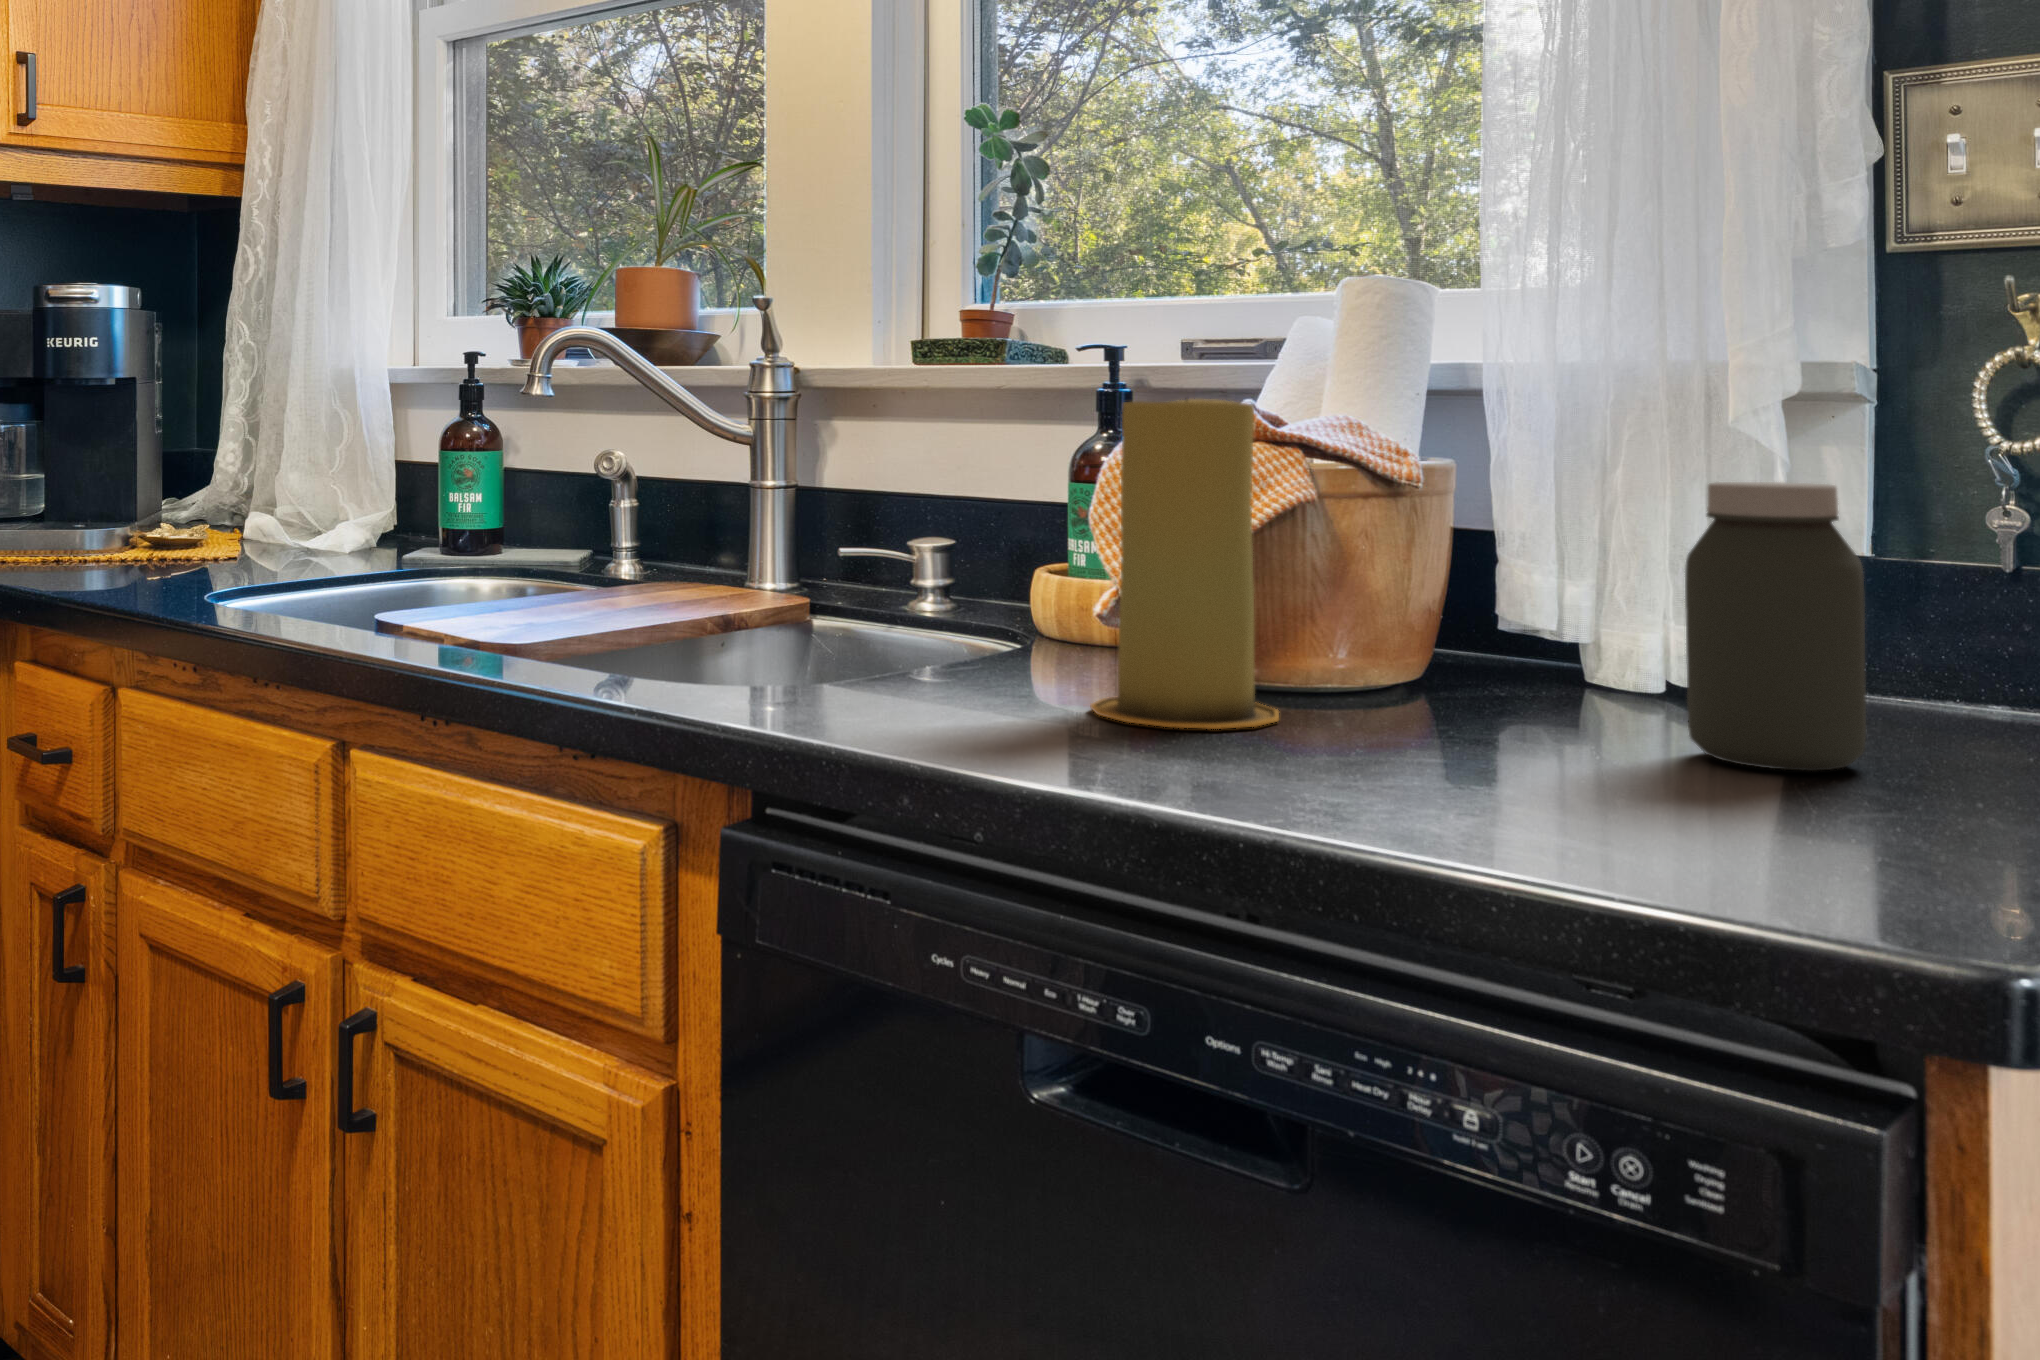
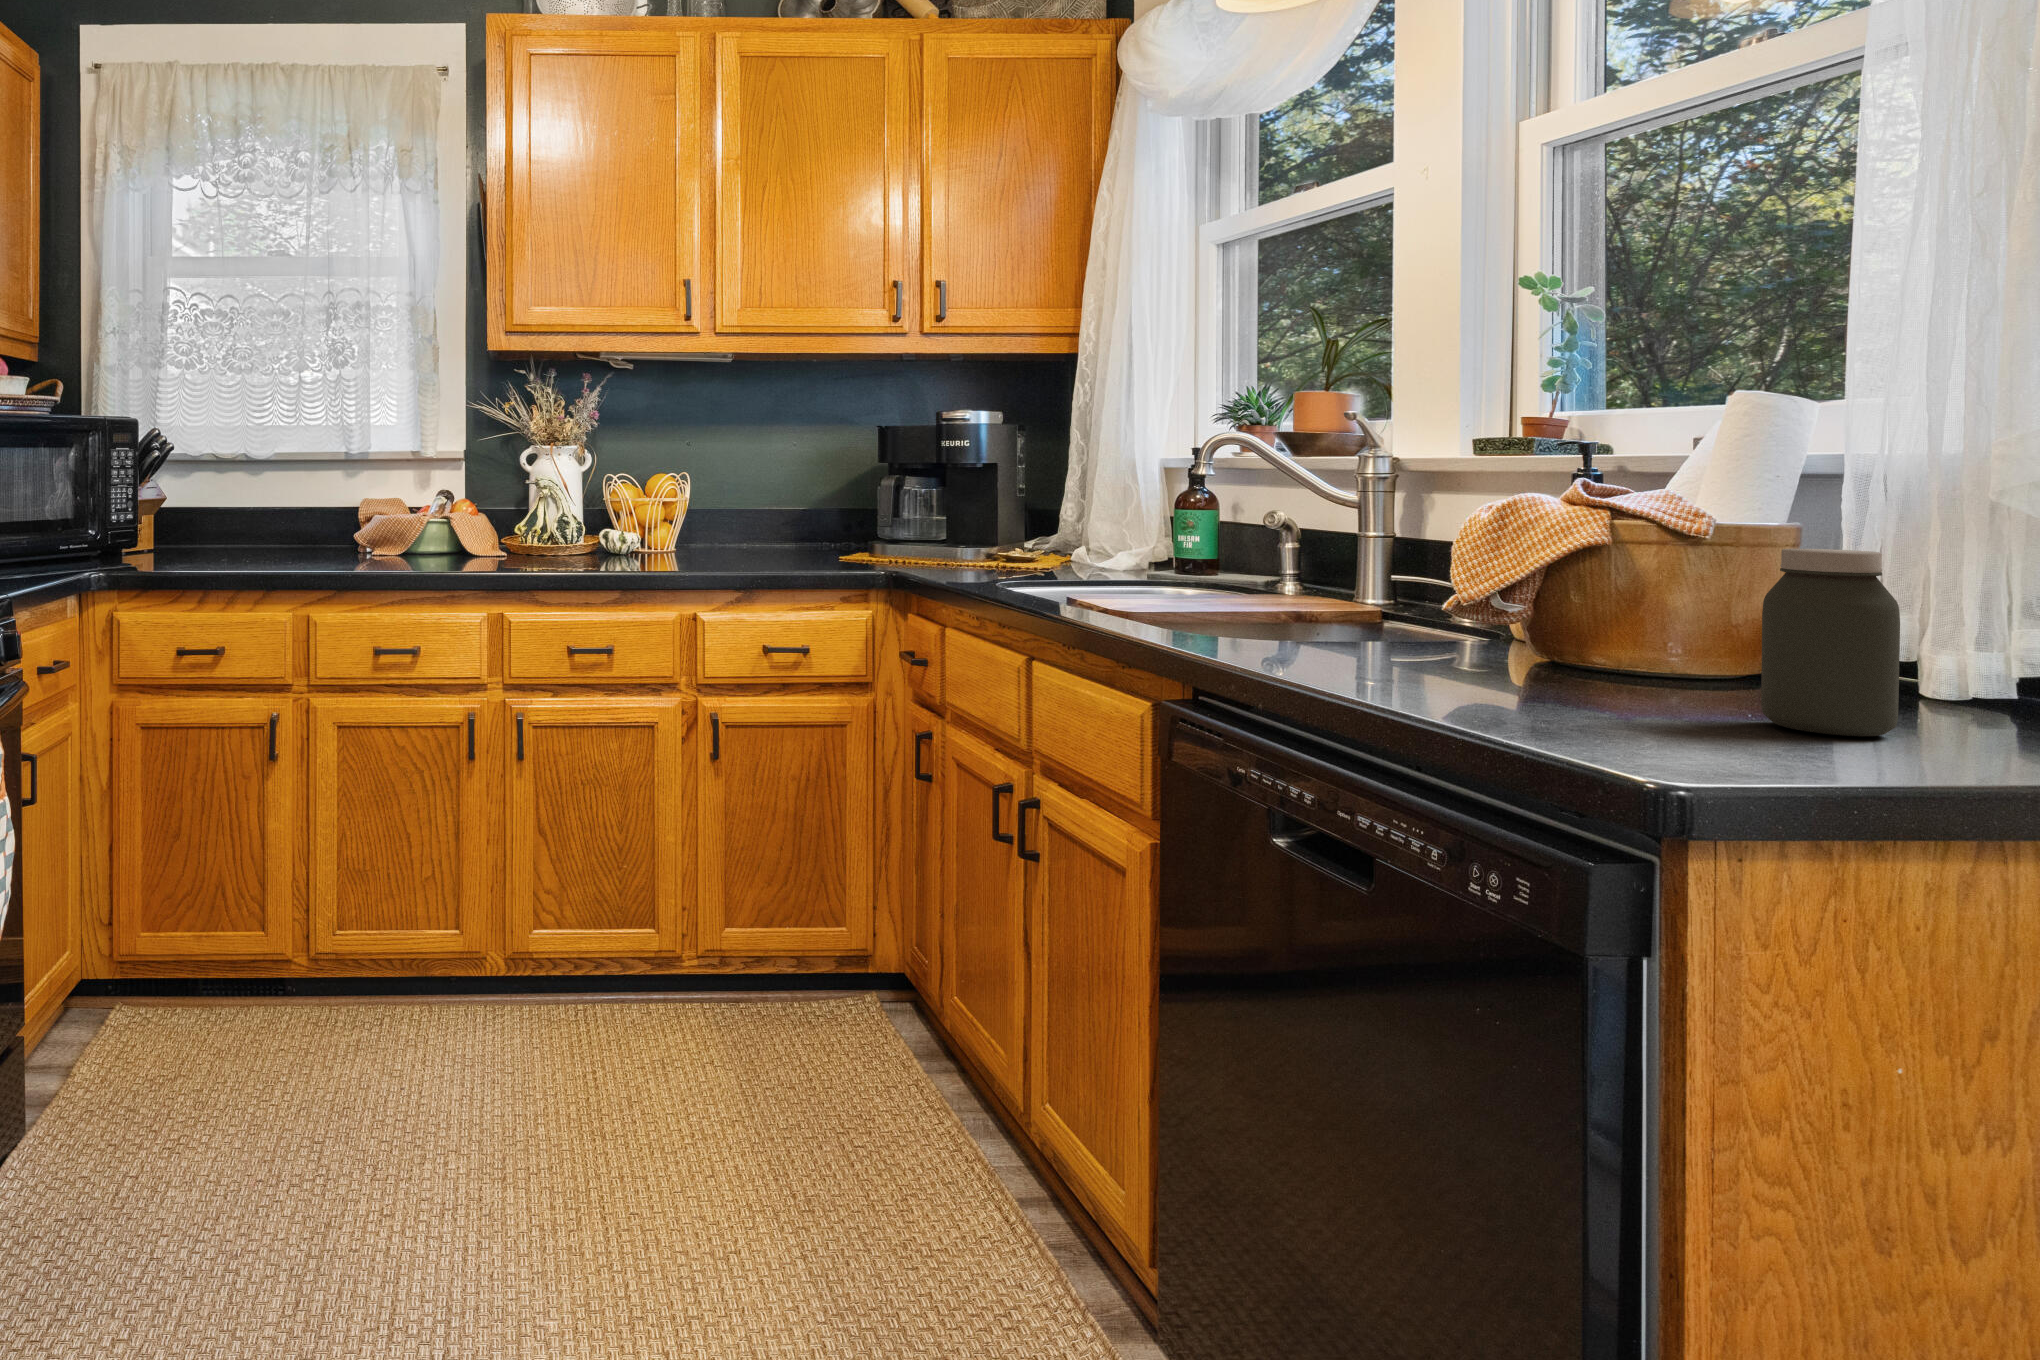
candle: present [1090,399,1279,729] -> none [1393,488,1525,682]

